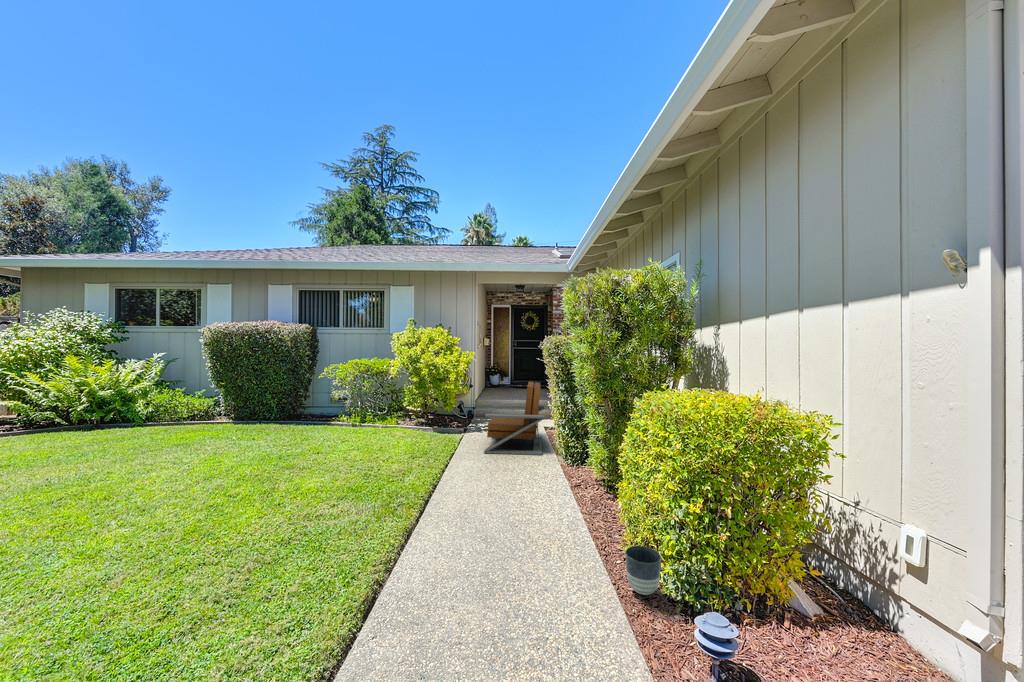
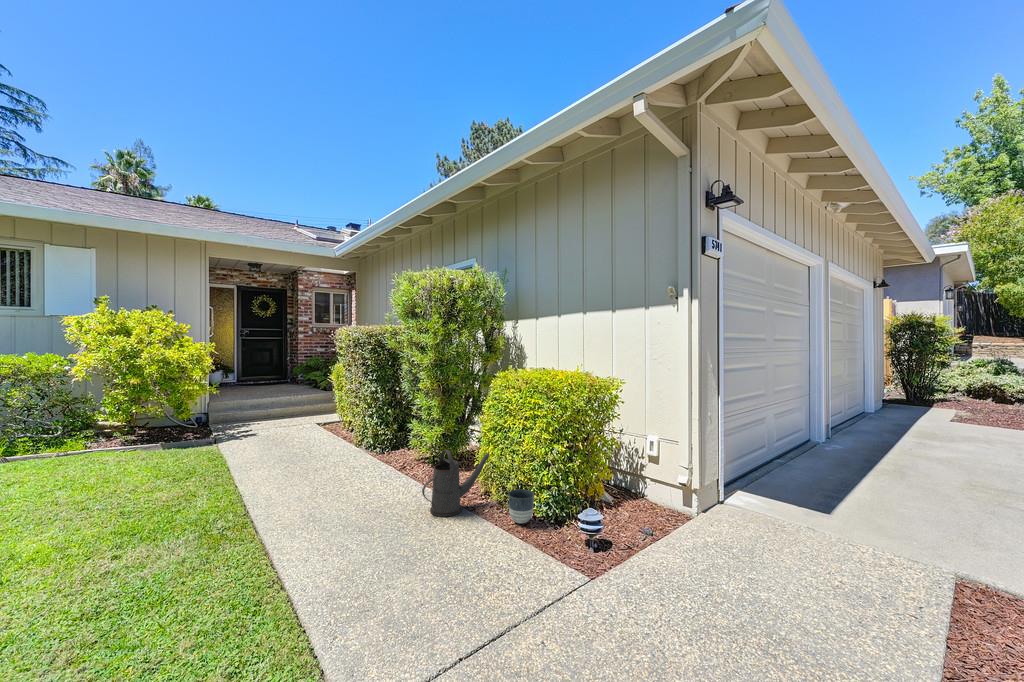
lounge chair: present [484,382,545,455] -> none [268,375,350,459]
watering can: none [543,475,629,554] -> present [422,450,490,517]

